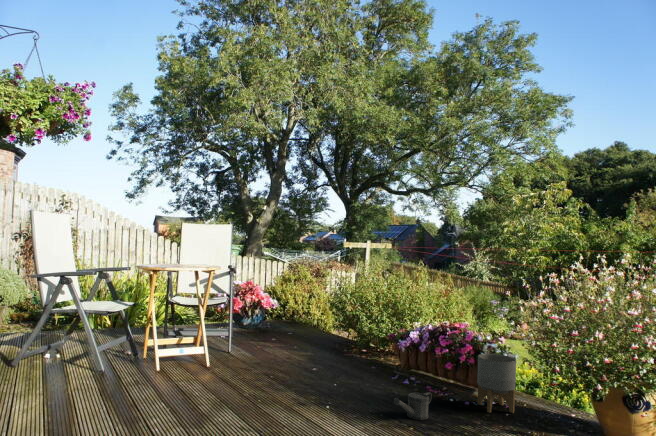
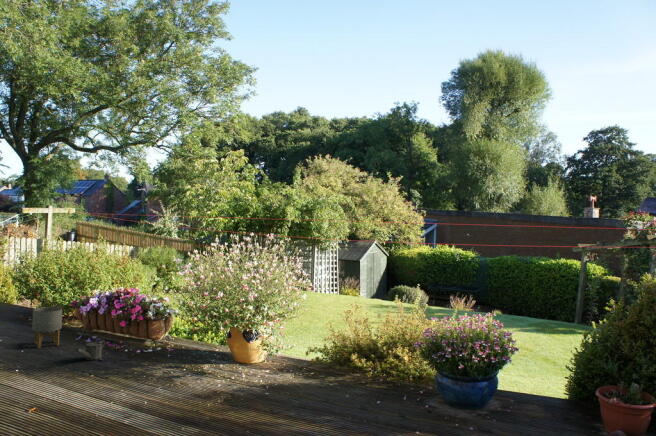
planter: present [477,354,516,413] -> present [32,307,62,348]

